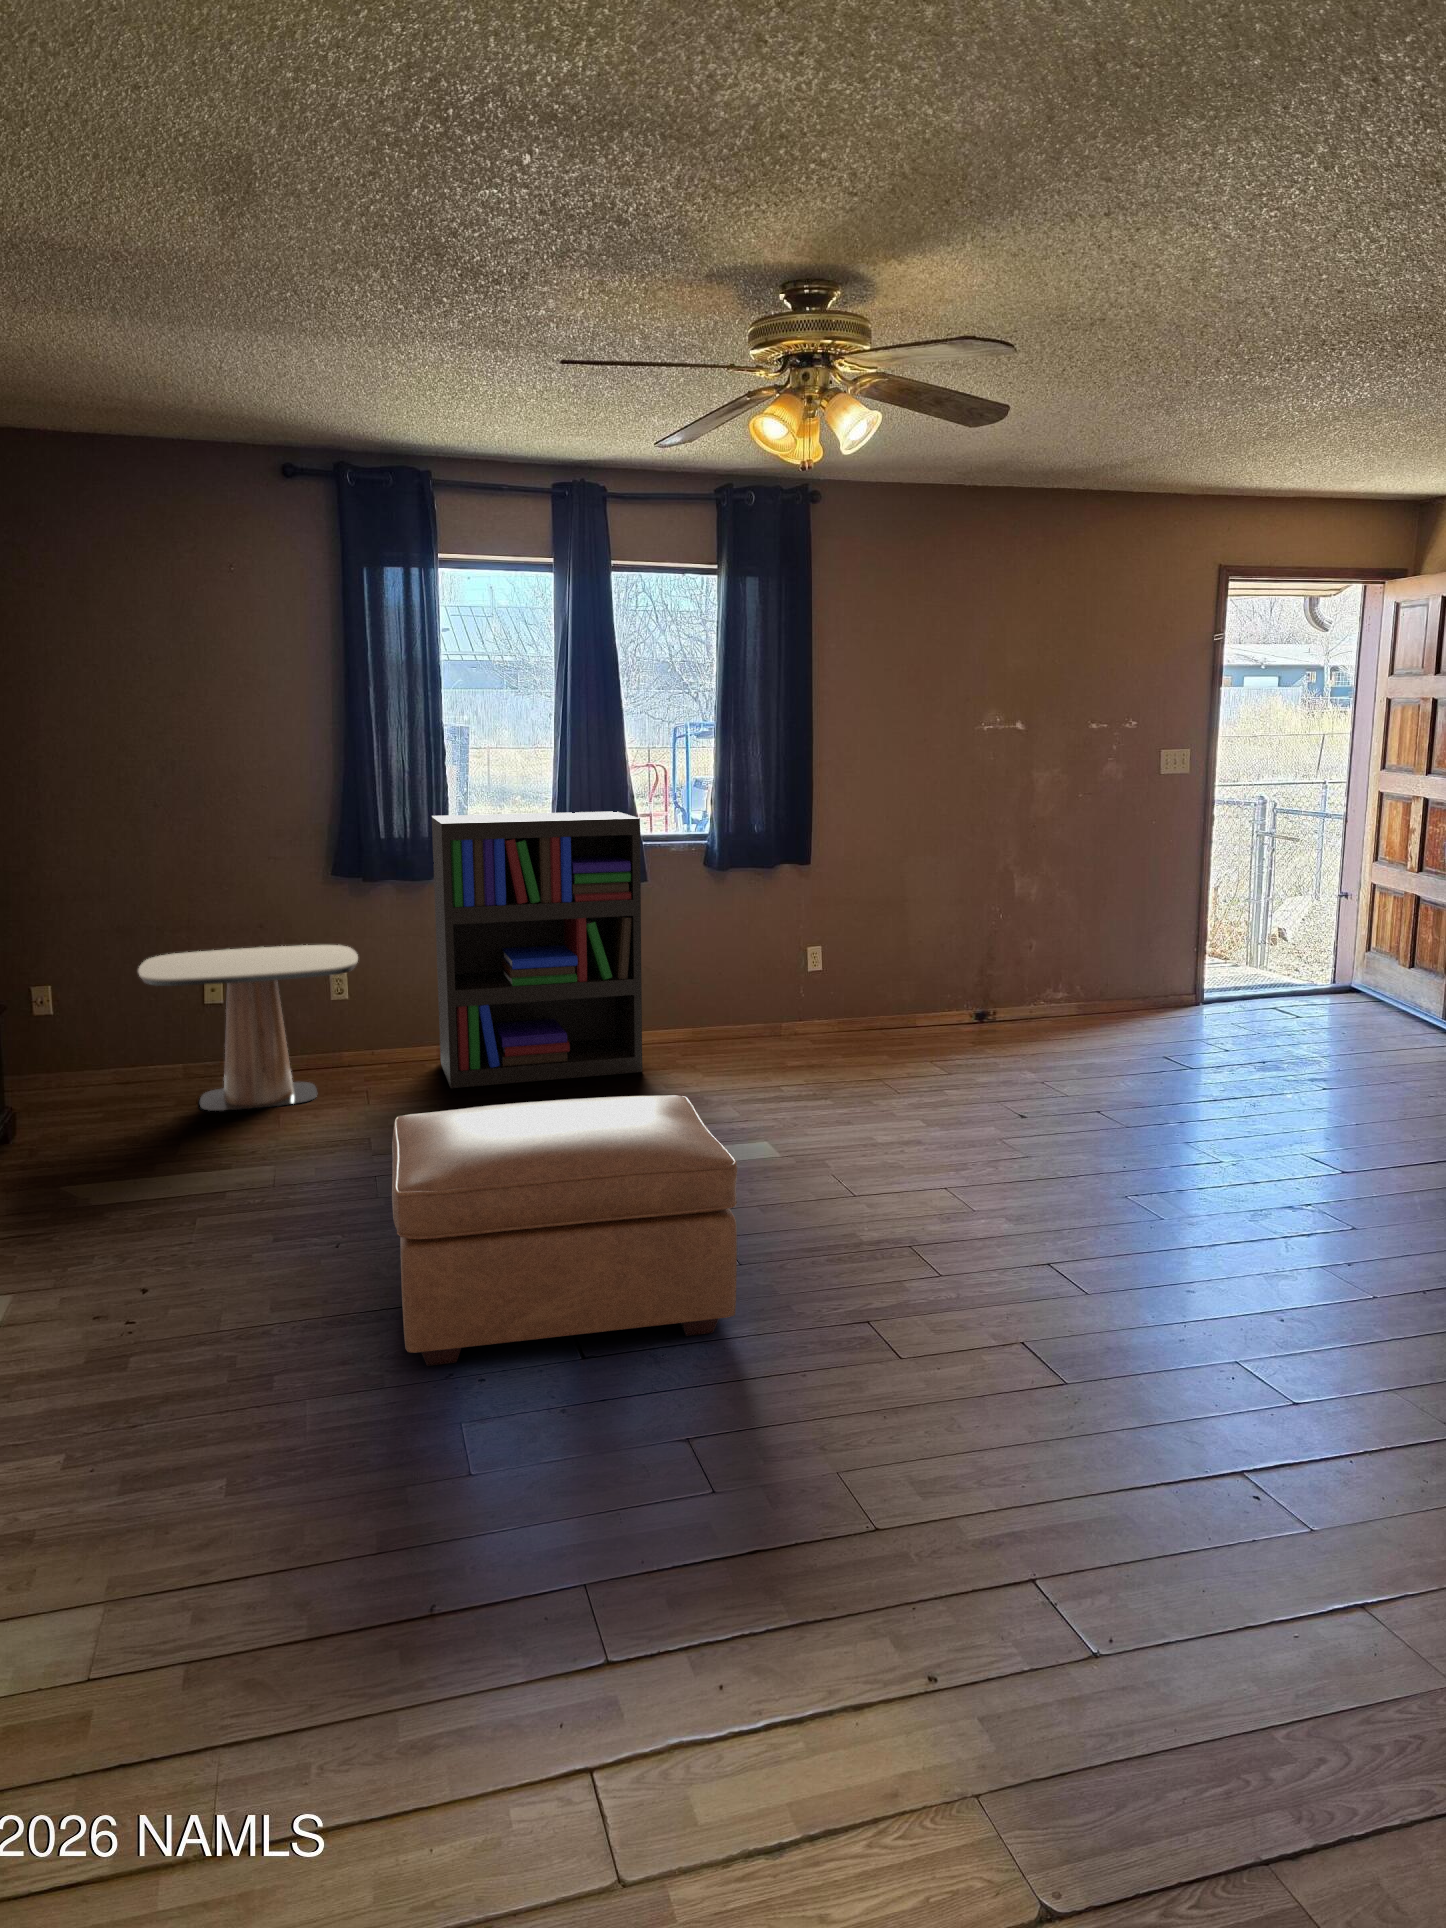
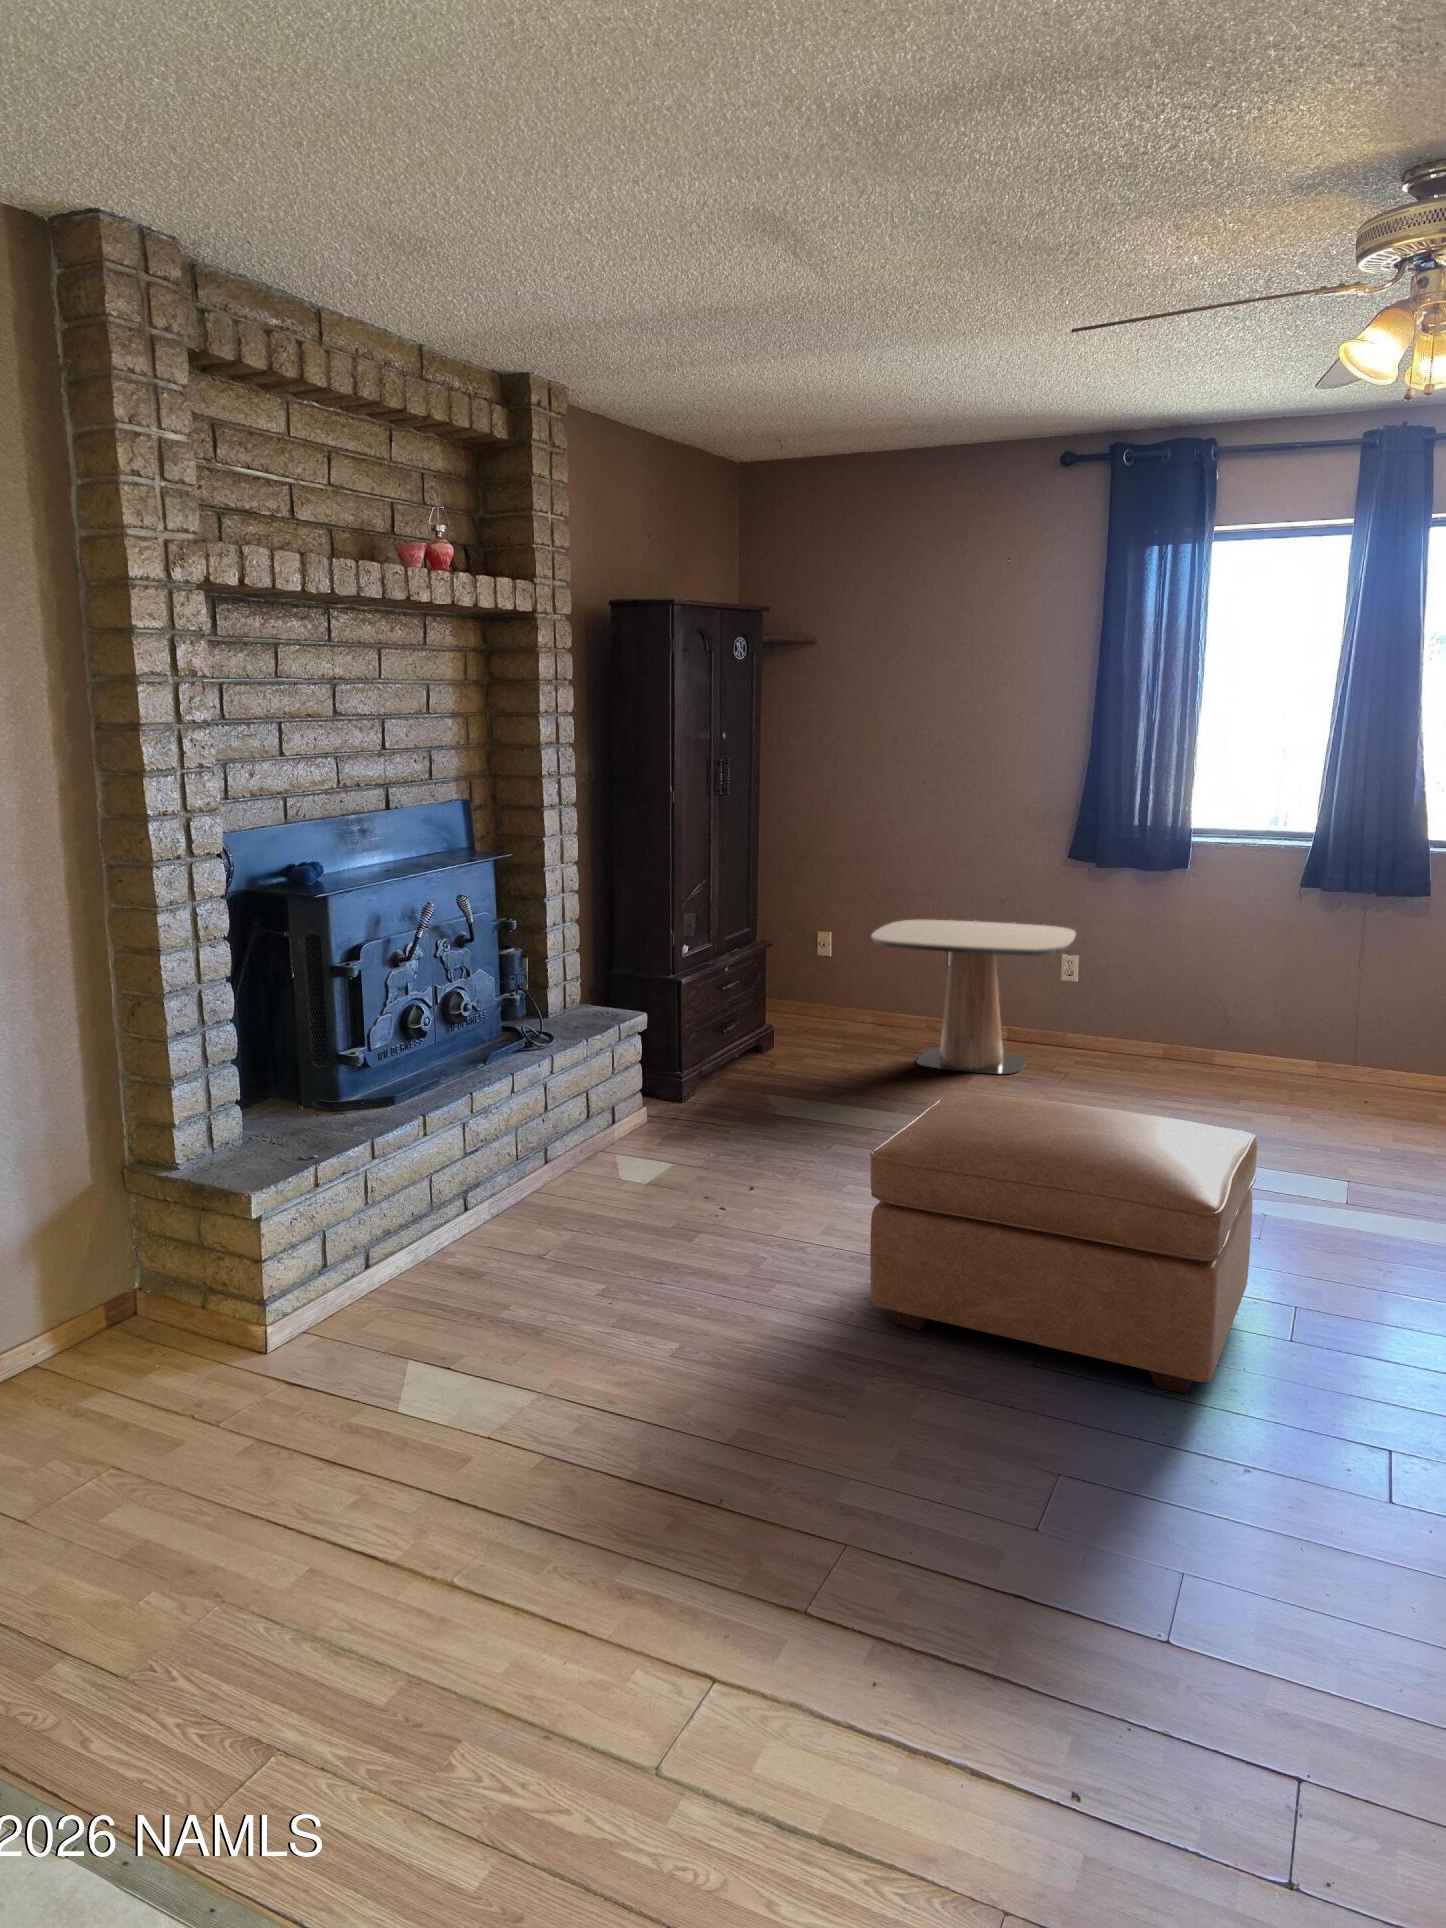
bookshelf: present [432,812,642,1088] -> none [1151,804,1406,1114]

